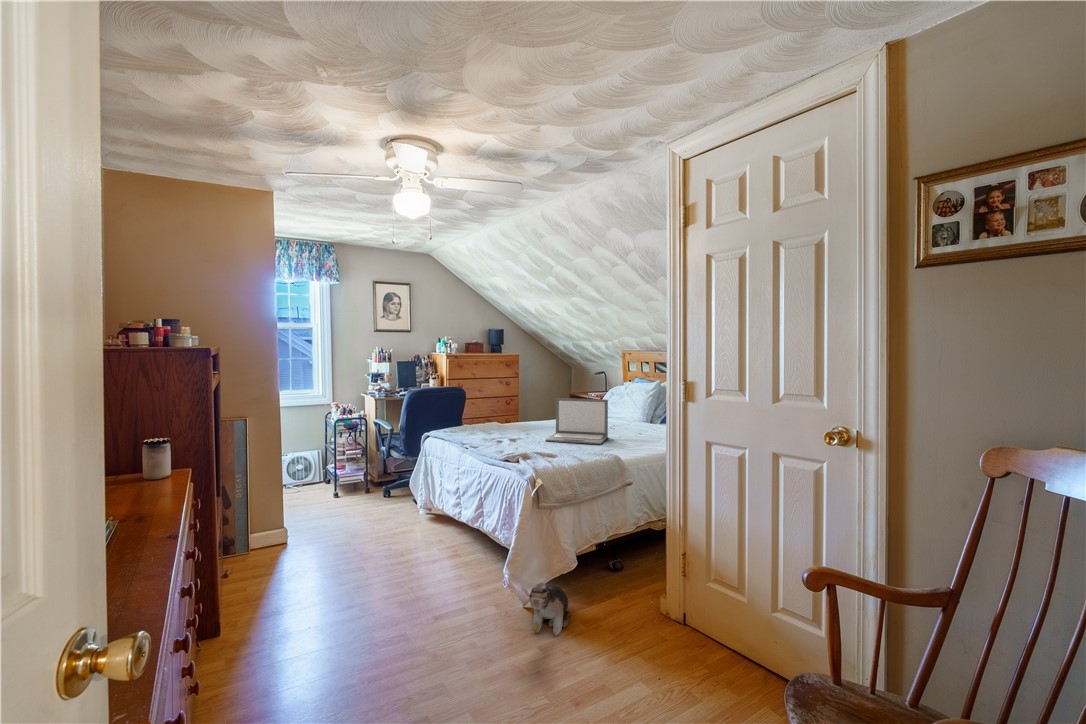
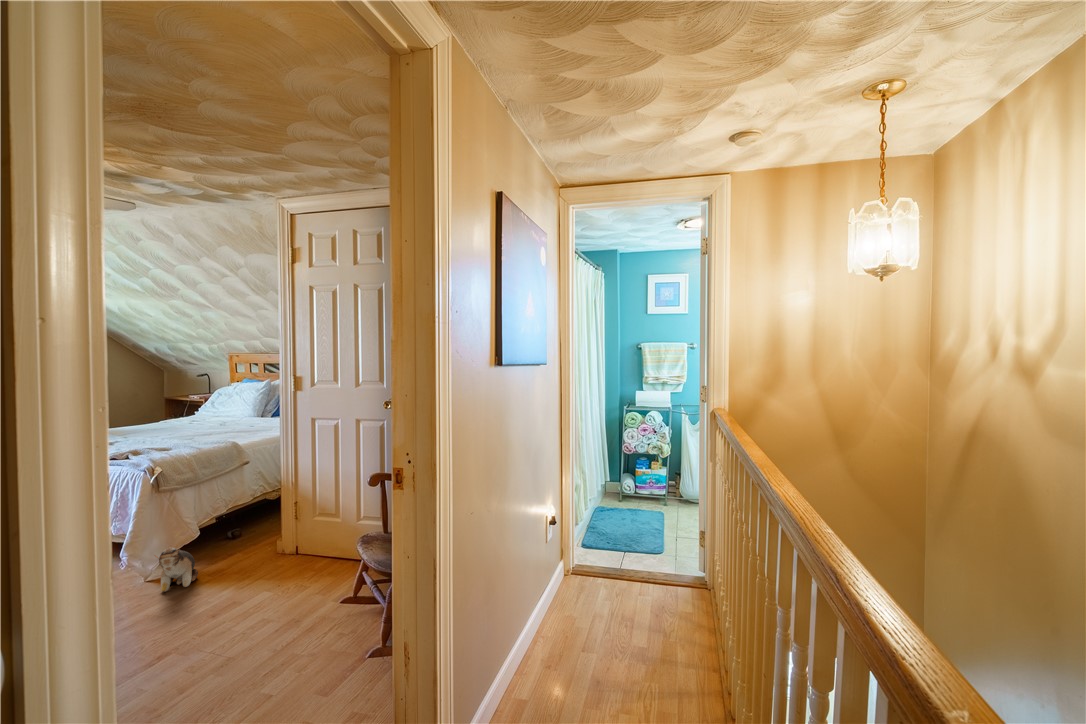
laptop: present [546,398,608,444] -> none [151,397,221,441]

